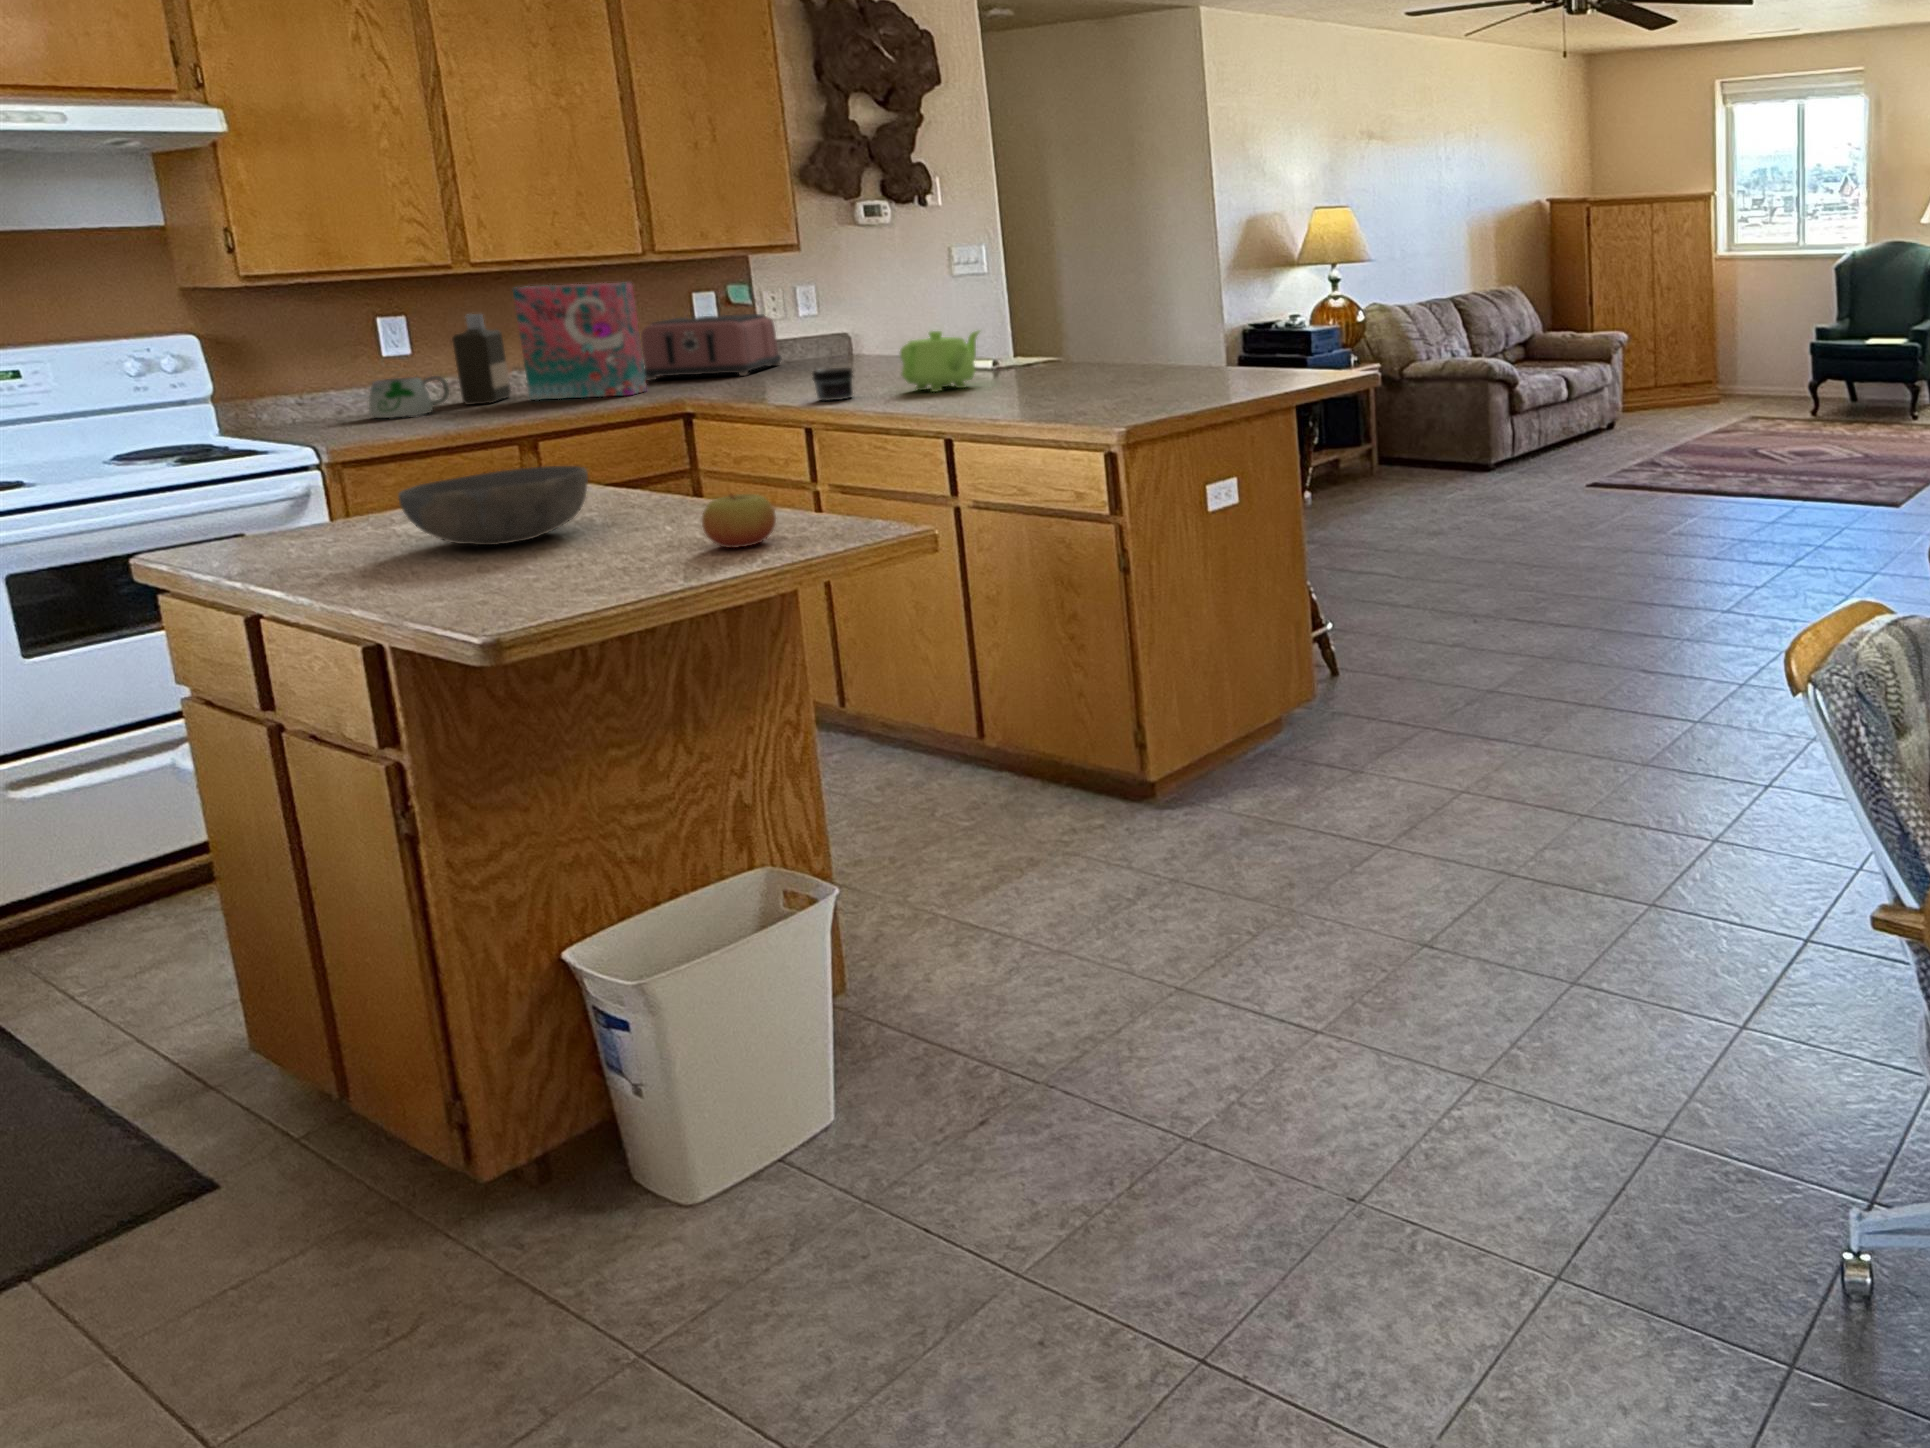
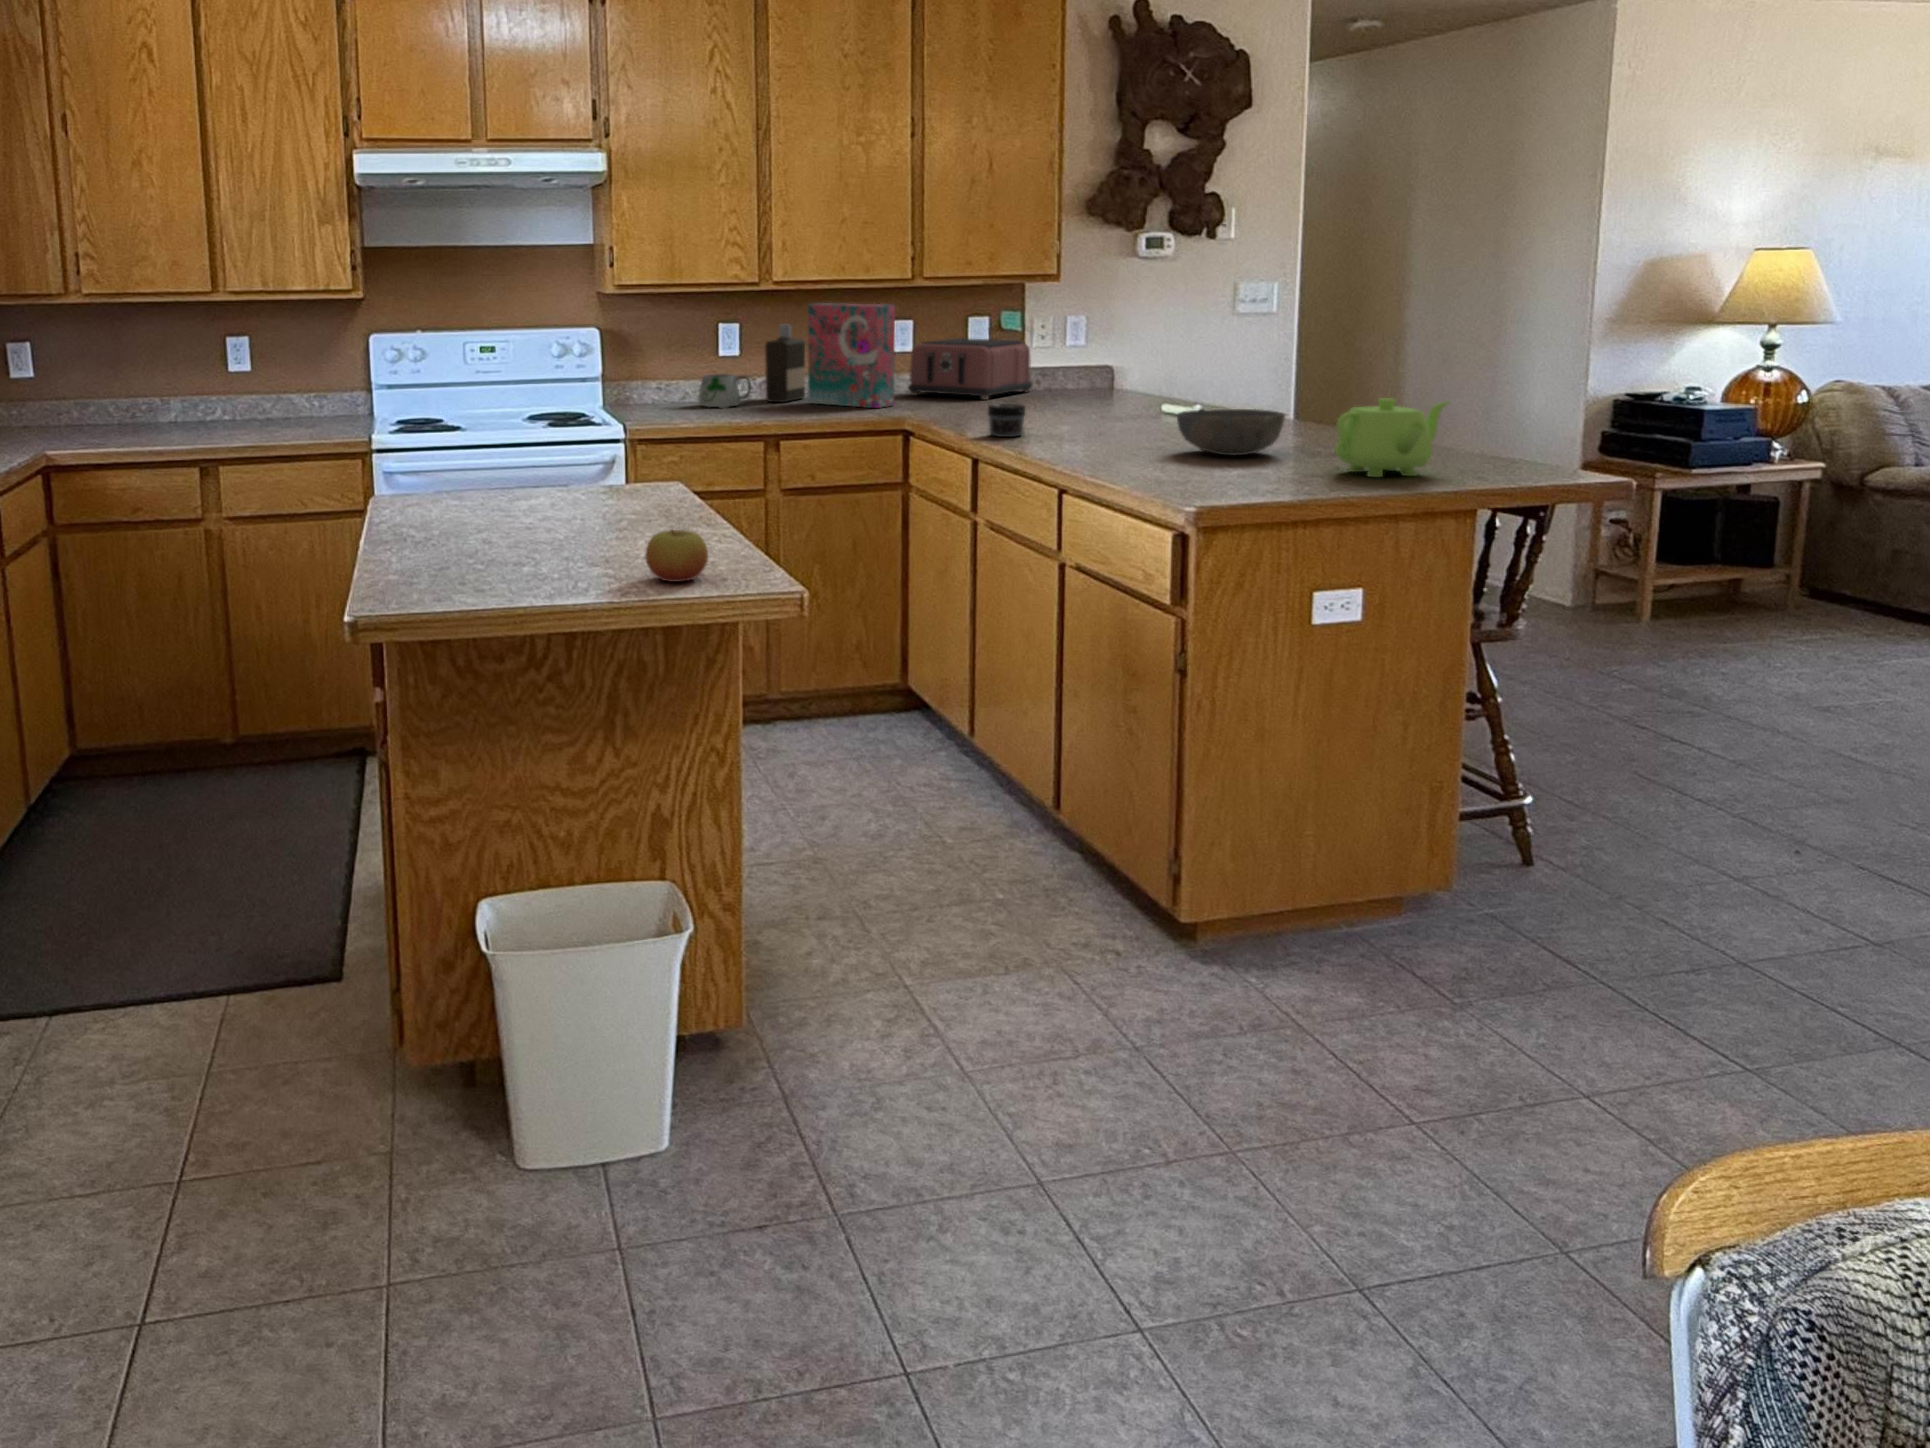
teapot: present [900,331,980,392] -> present [1334,398,1449,477]
bowl: present [398,466,588,545] -> present [1177,409,1285,455]

